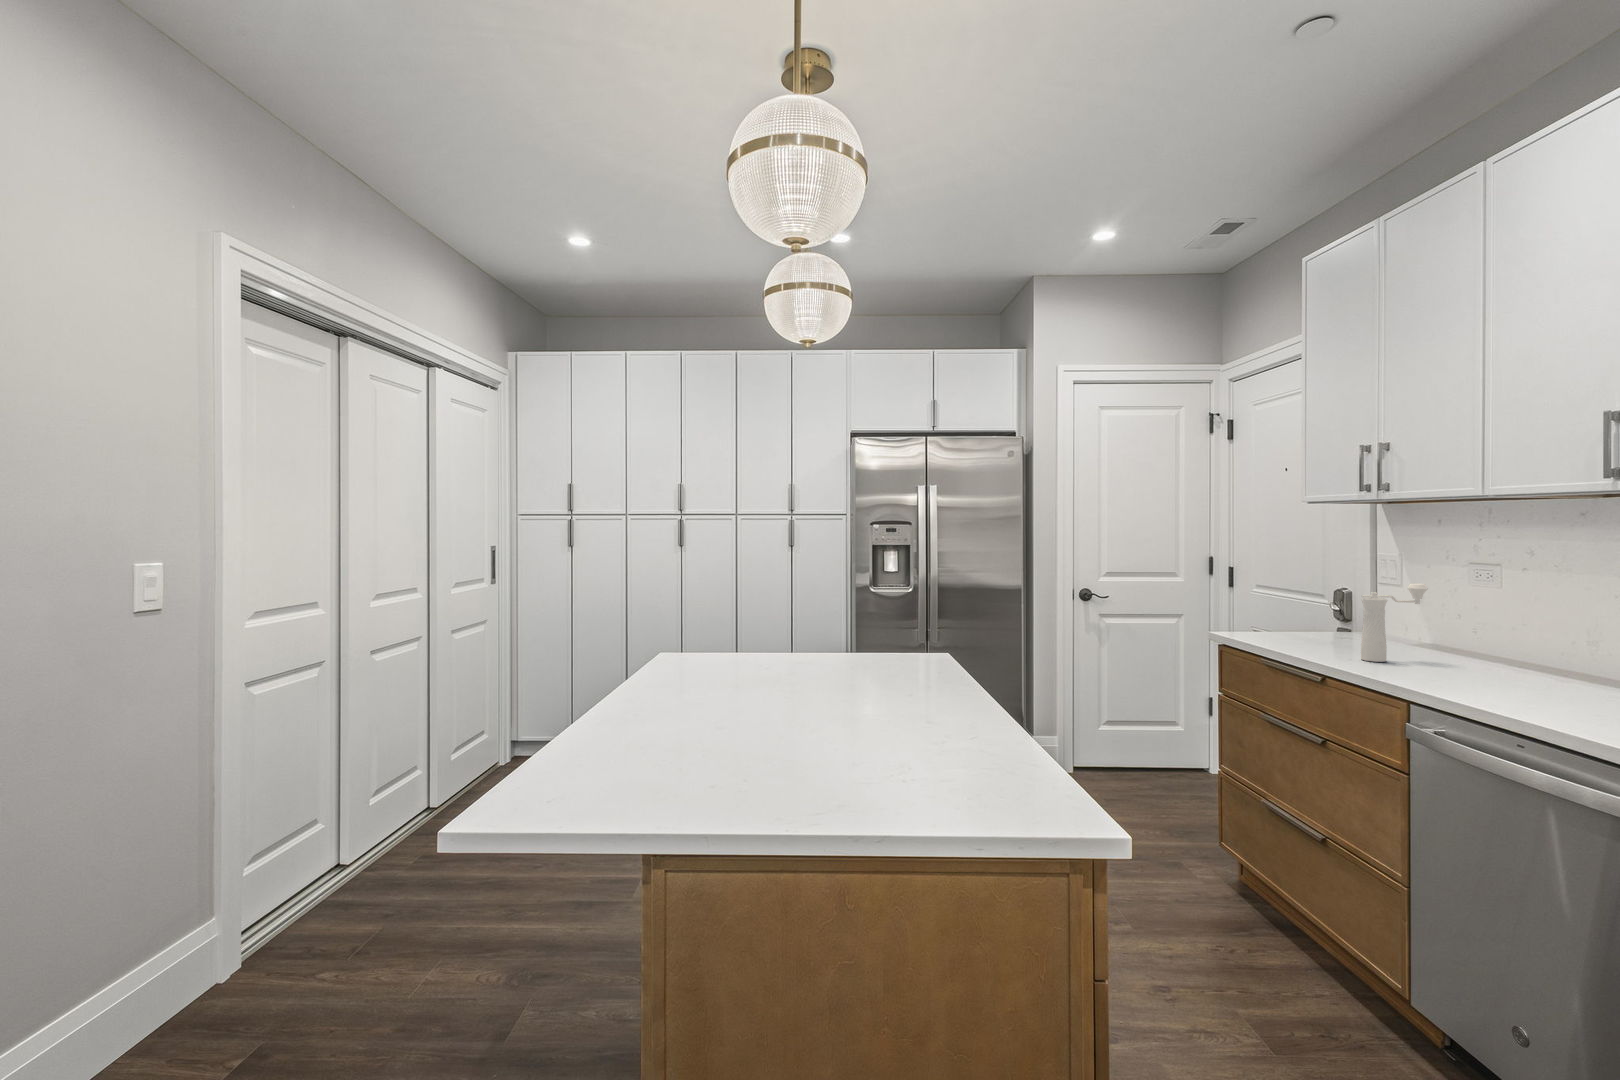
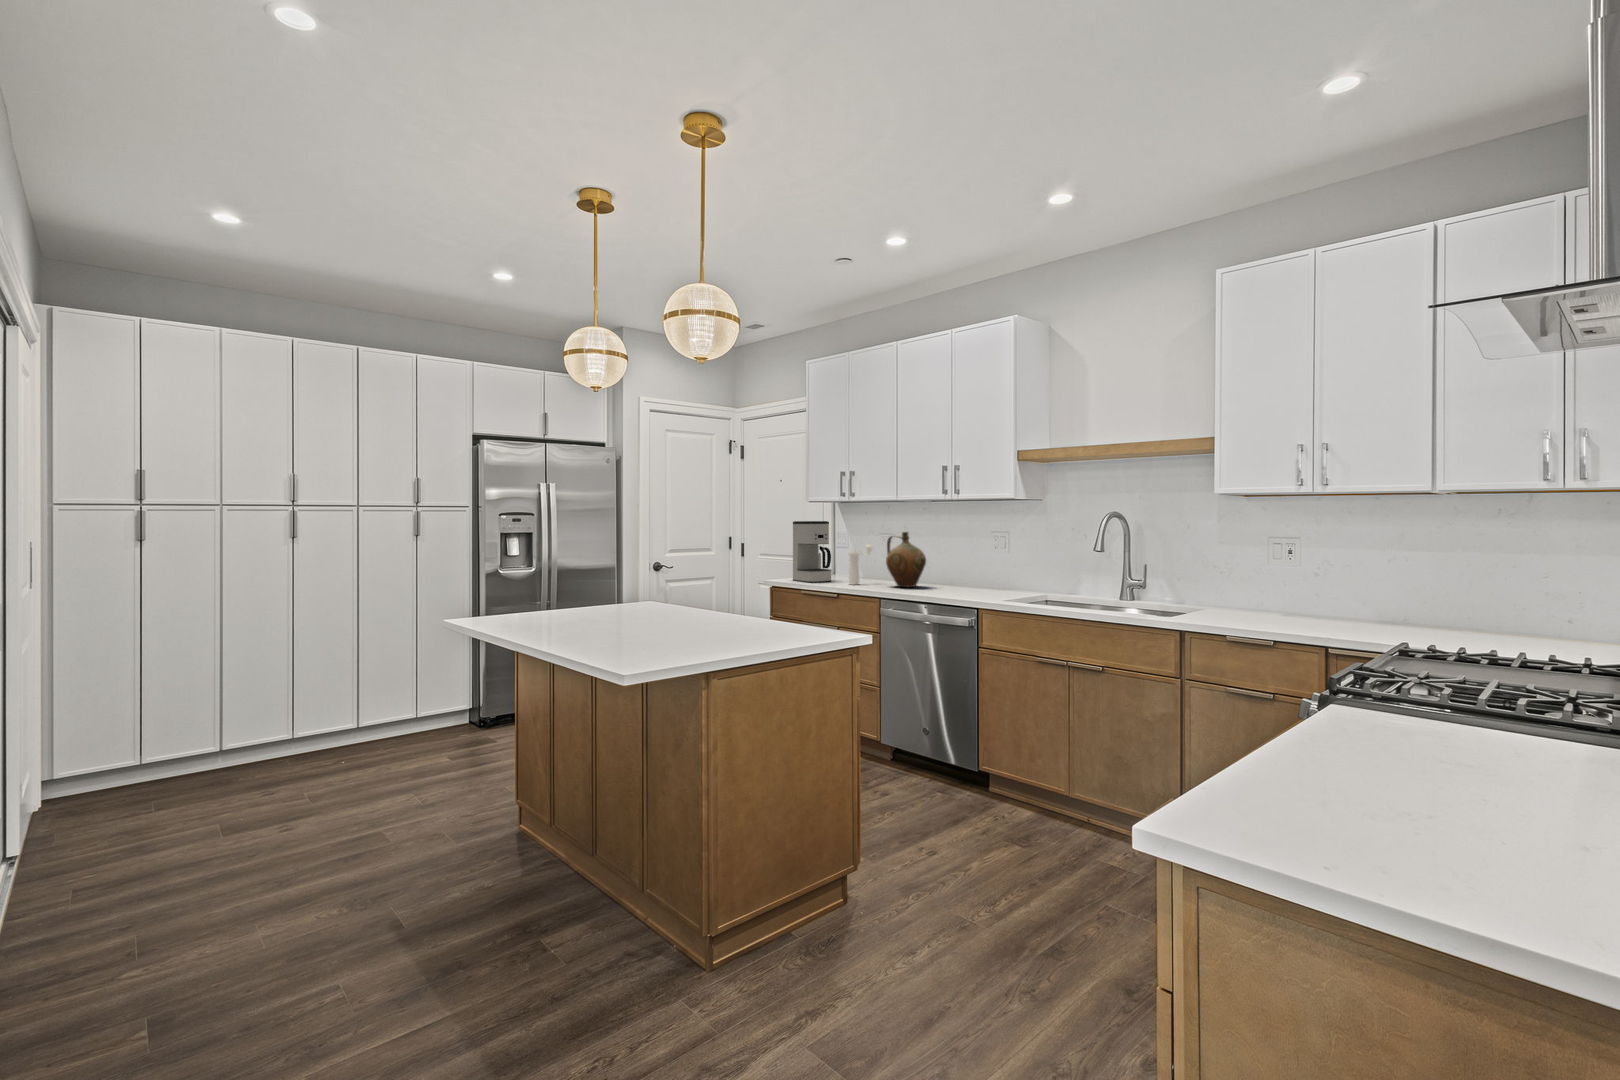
coffee maker: none [1257,536,1339,648] -> present [793,521,831,582]
ceramic jug: none [1446,562,1564,684] -> present [886,532,926,587]

